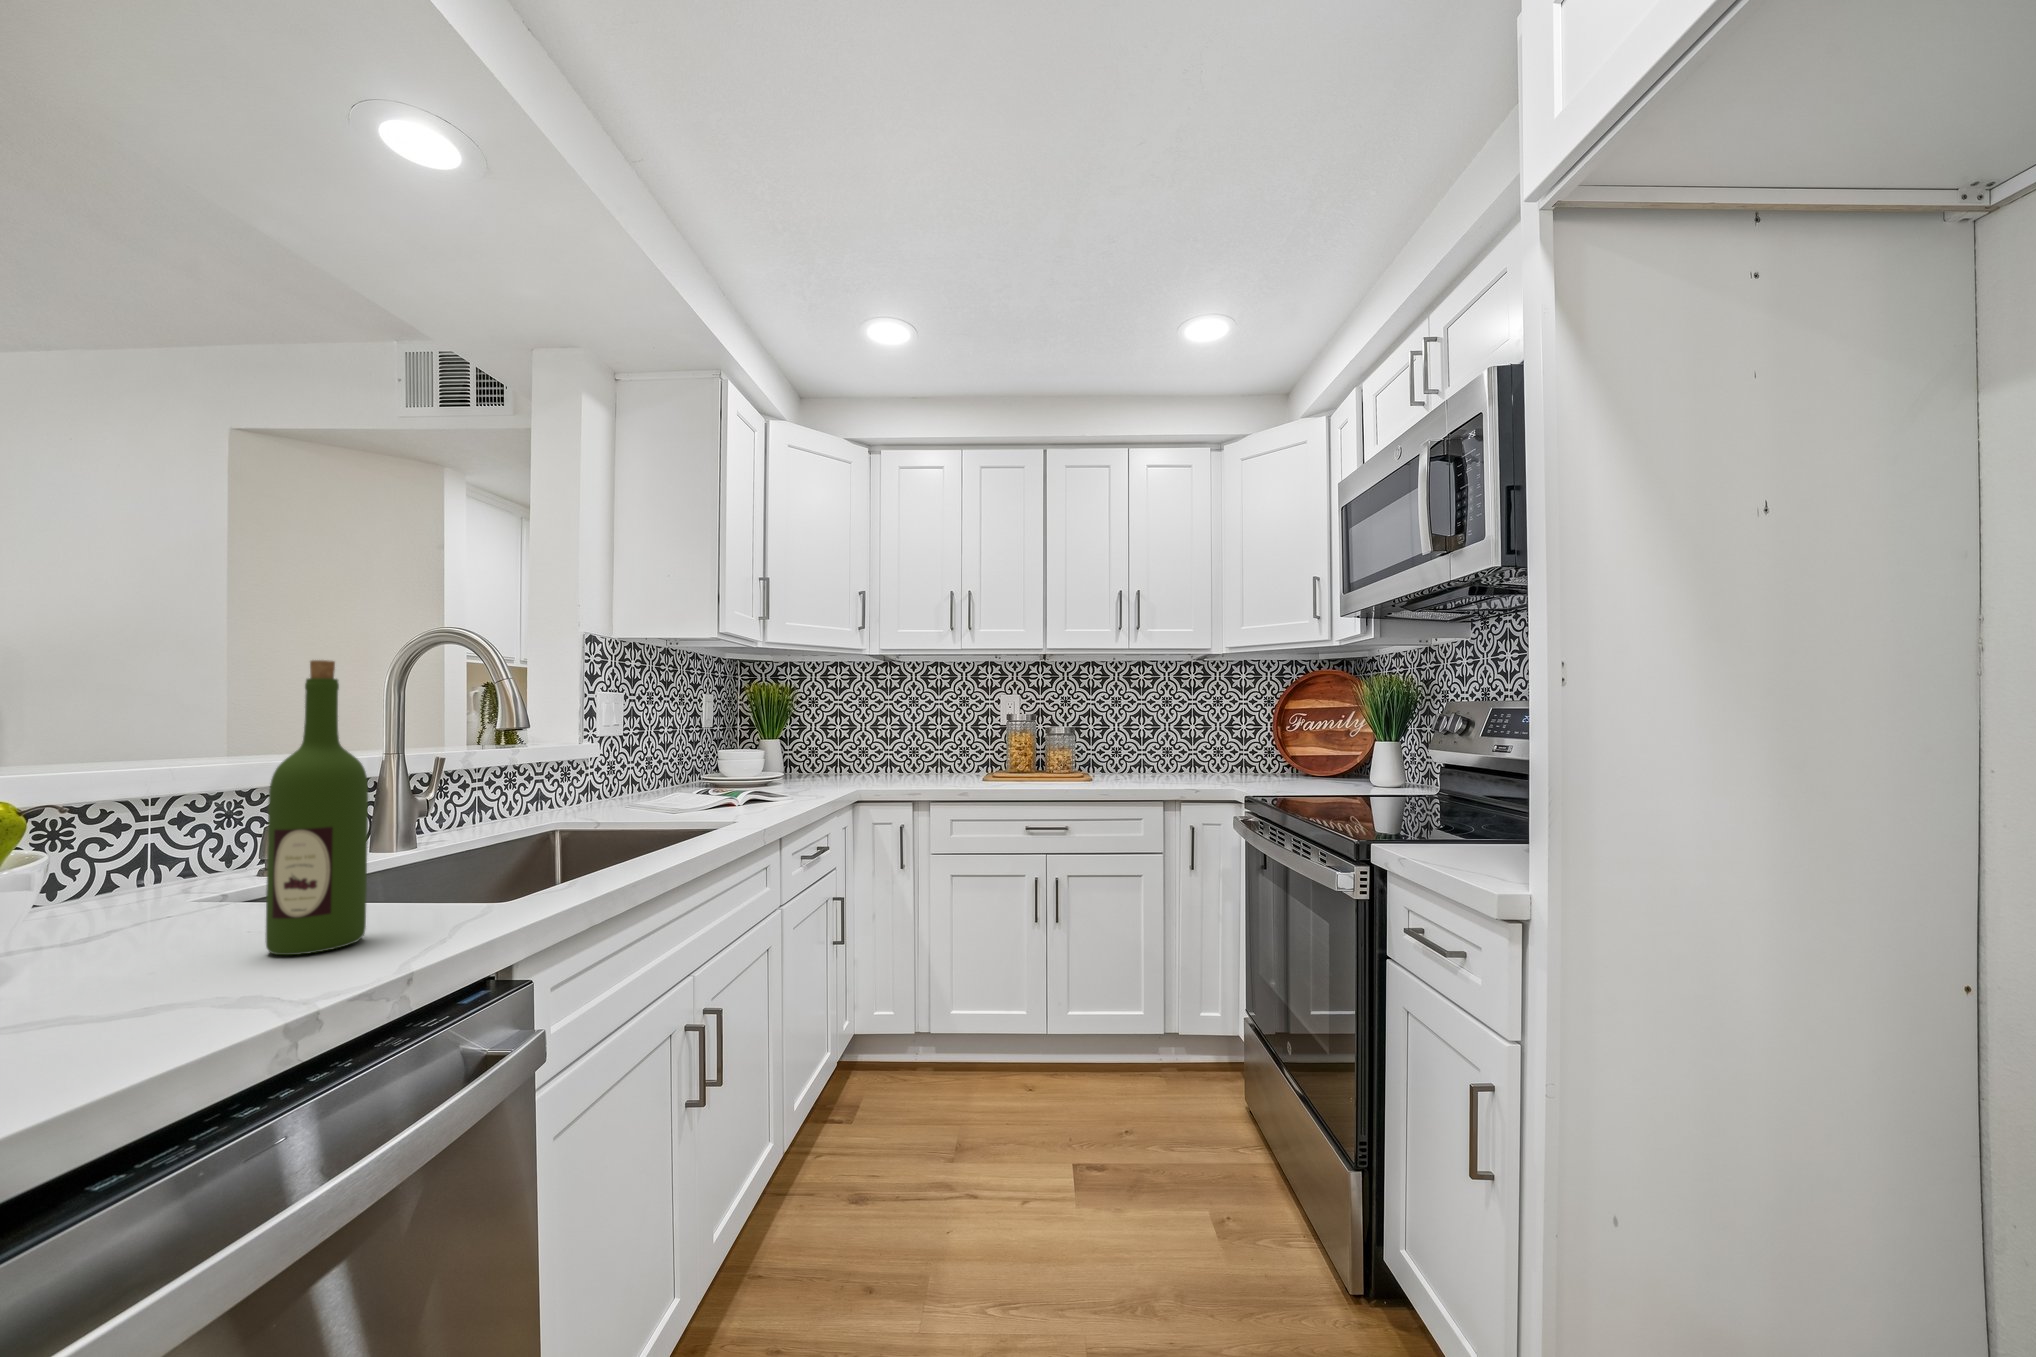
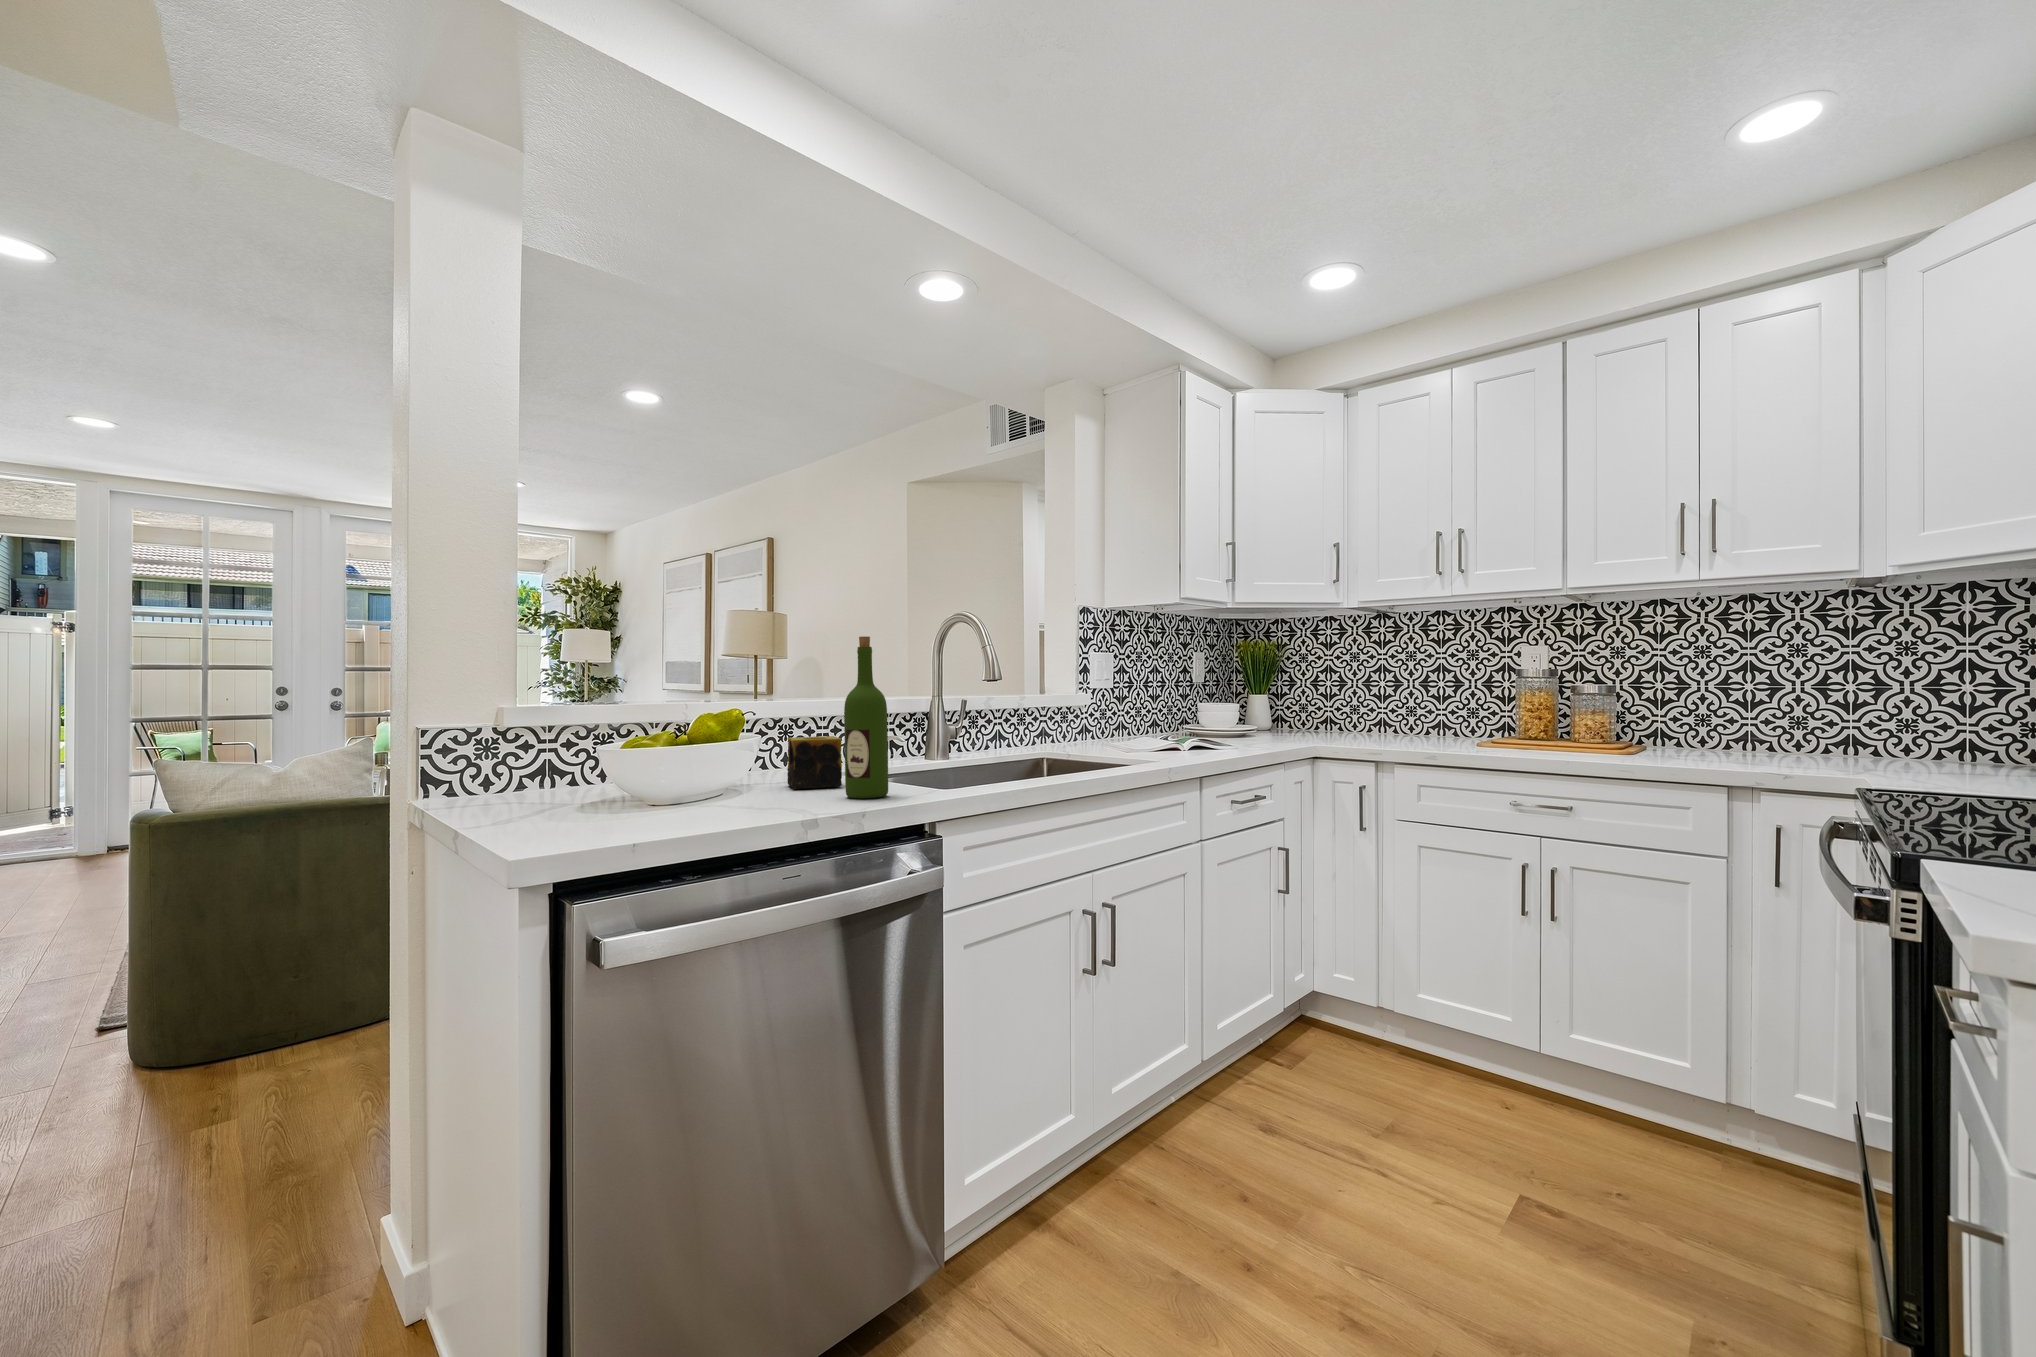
candle: none [87,836,239,949] -> present [787,736,842,789]

